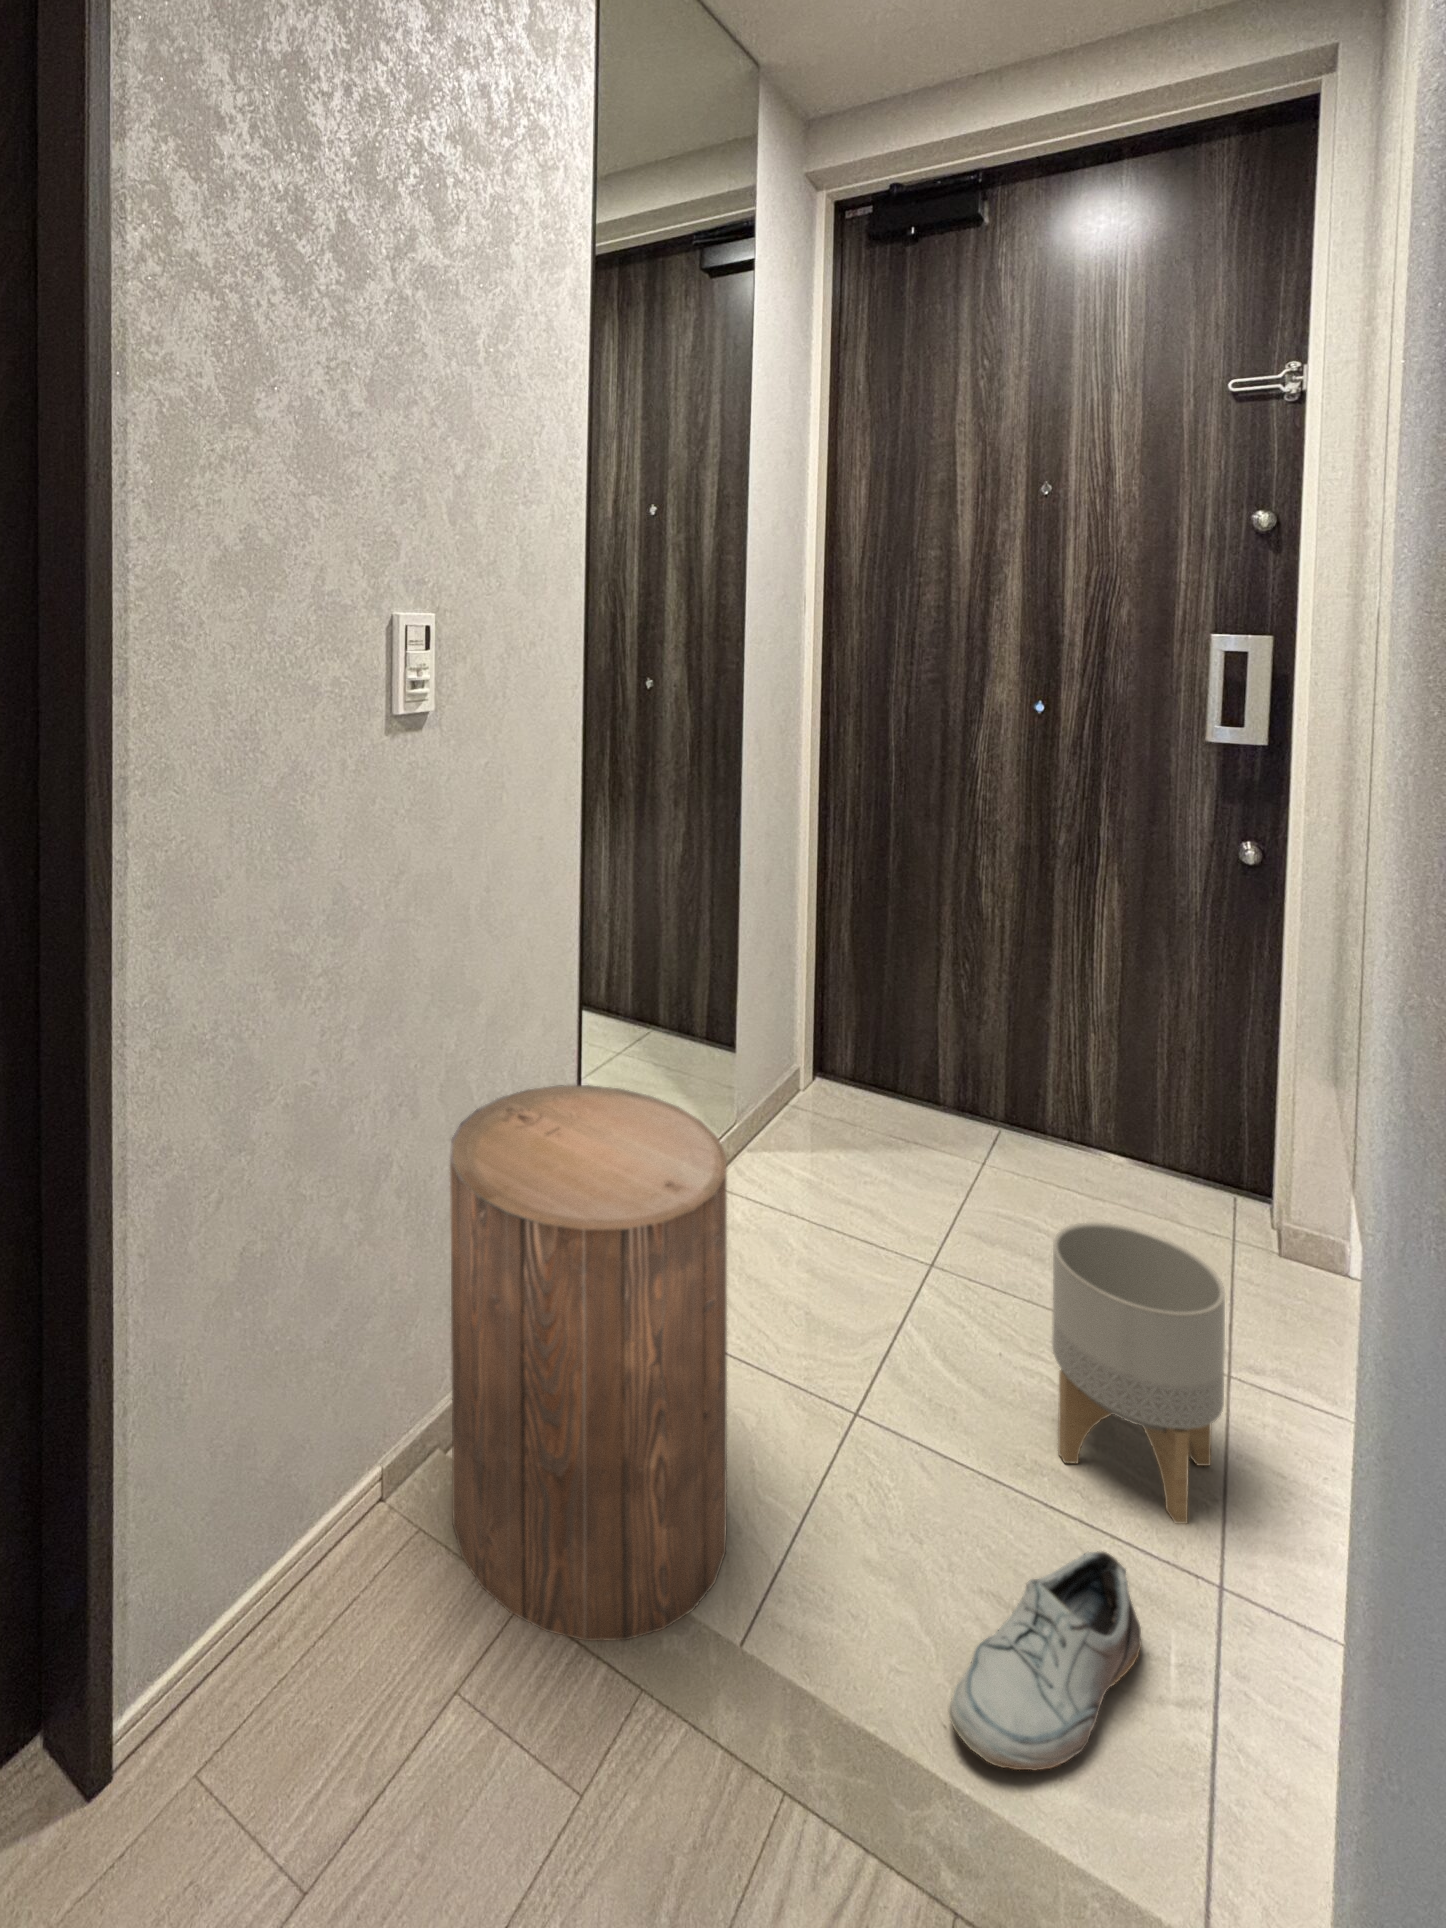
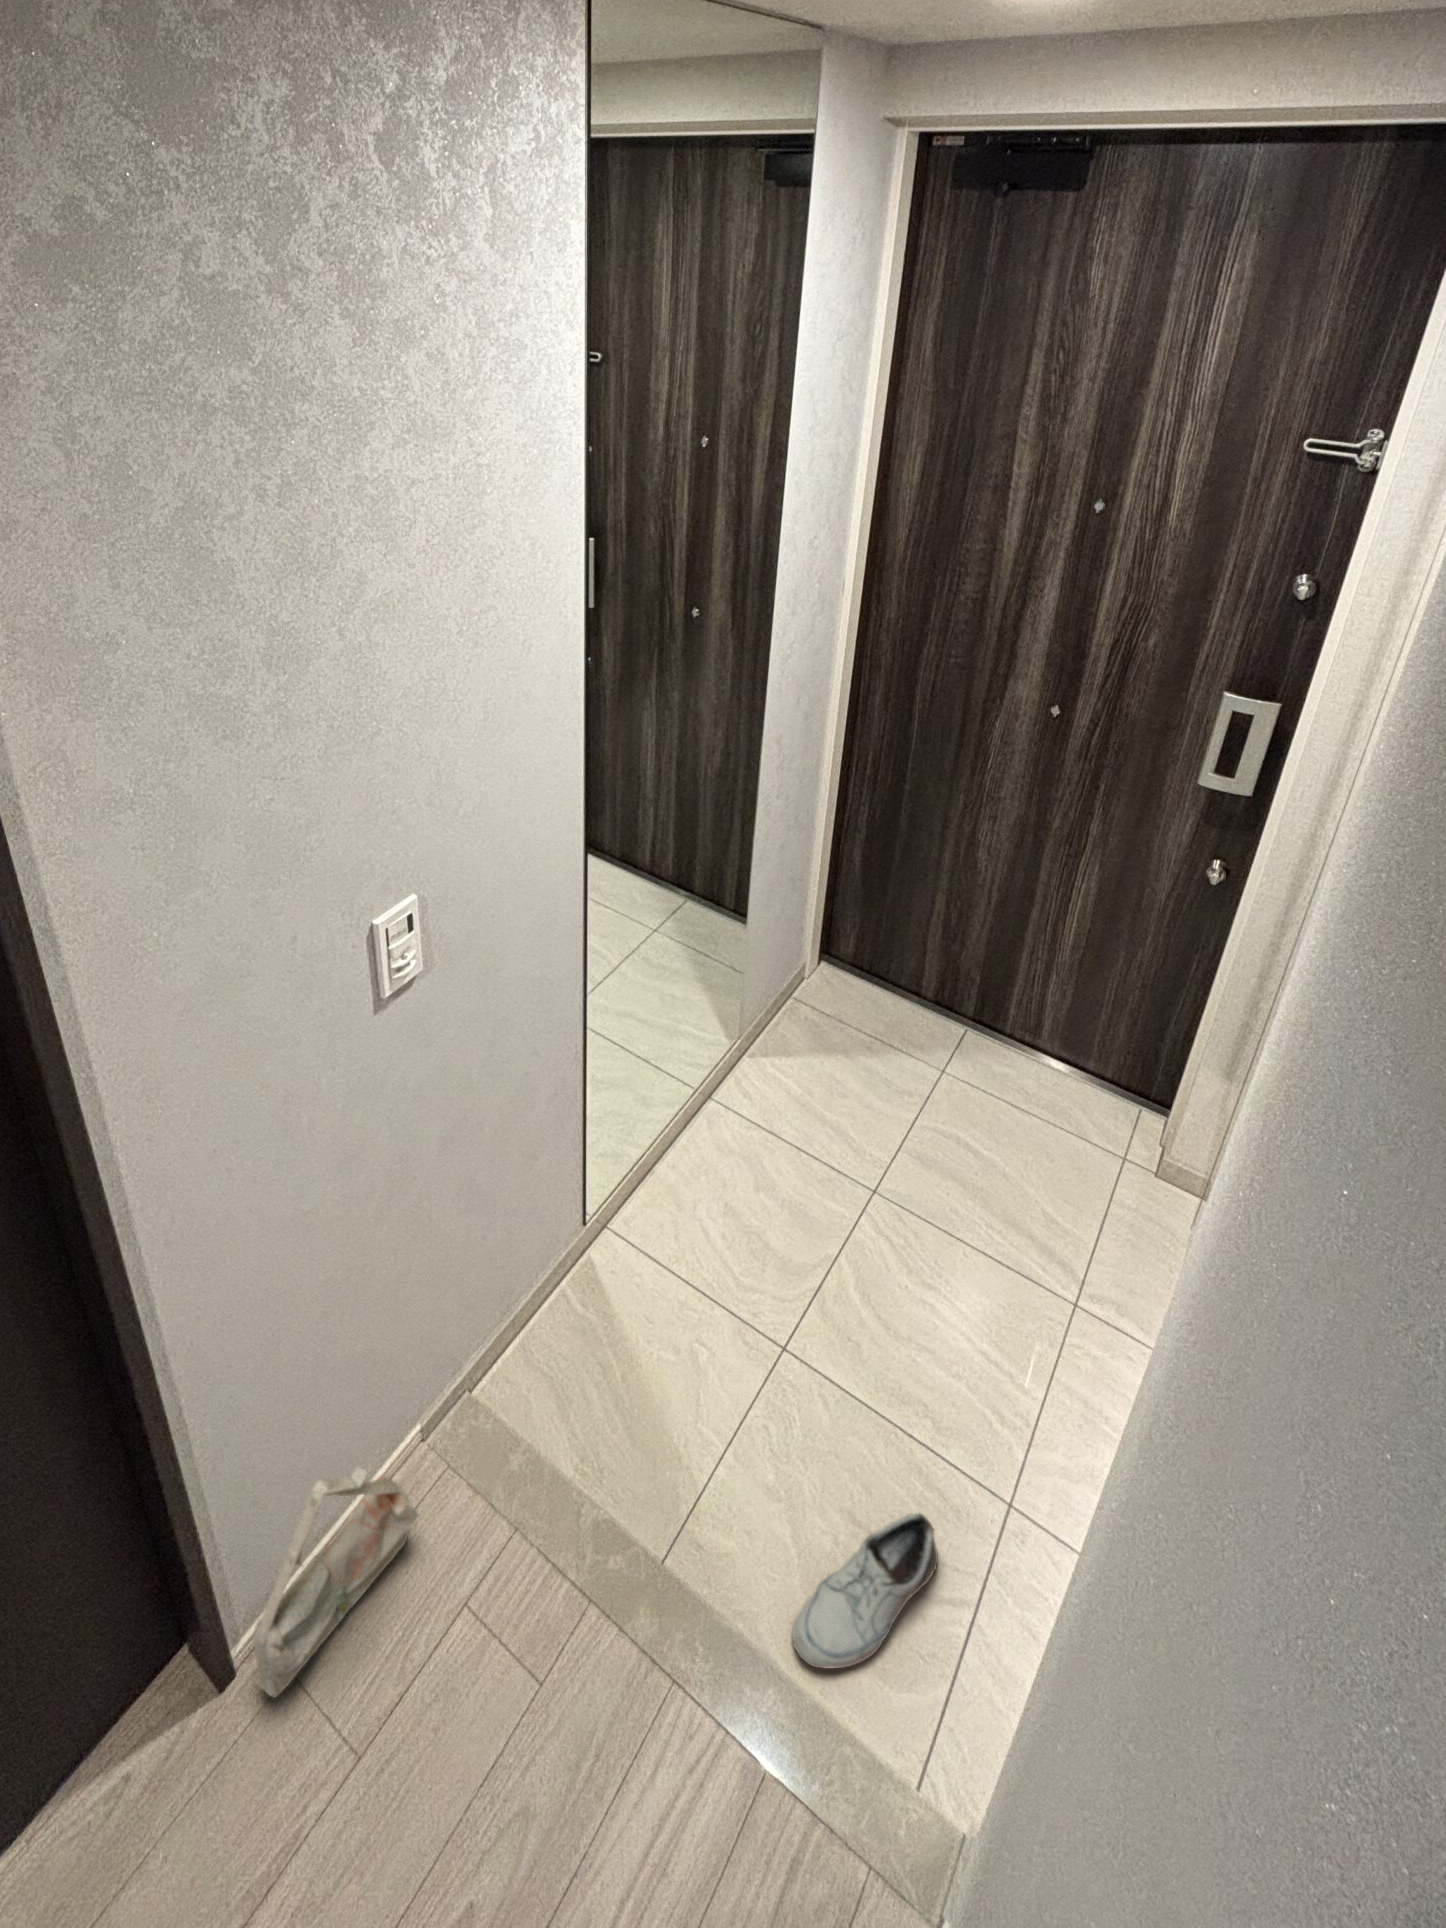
stool: present [450,1085,727,1641] -> none [459,1170,678,1563]
planter: present [1052,1222,1225,1524] -> none [924,1247,1060,1455]
bag: none [146,1395,388,1798] -> present [253,1467,419,1698]

